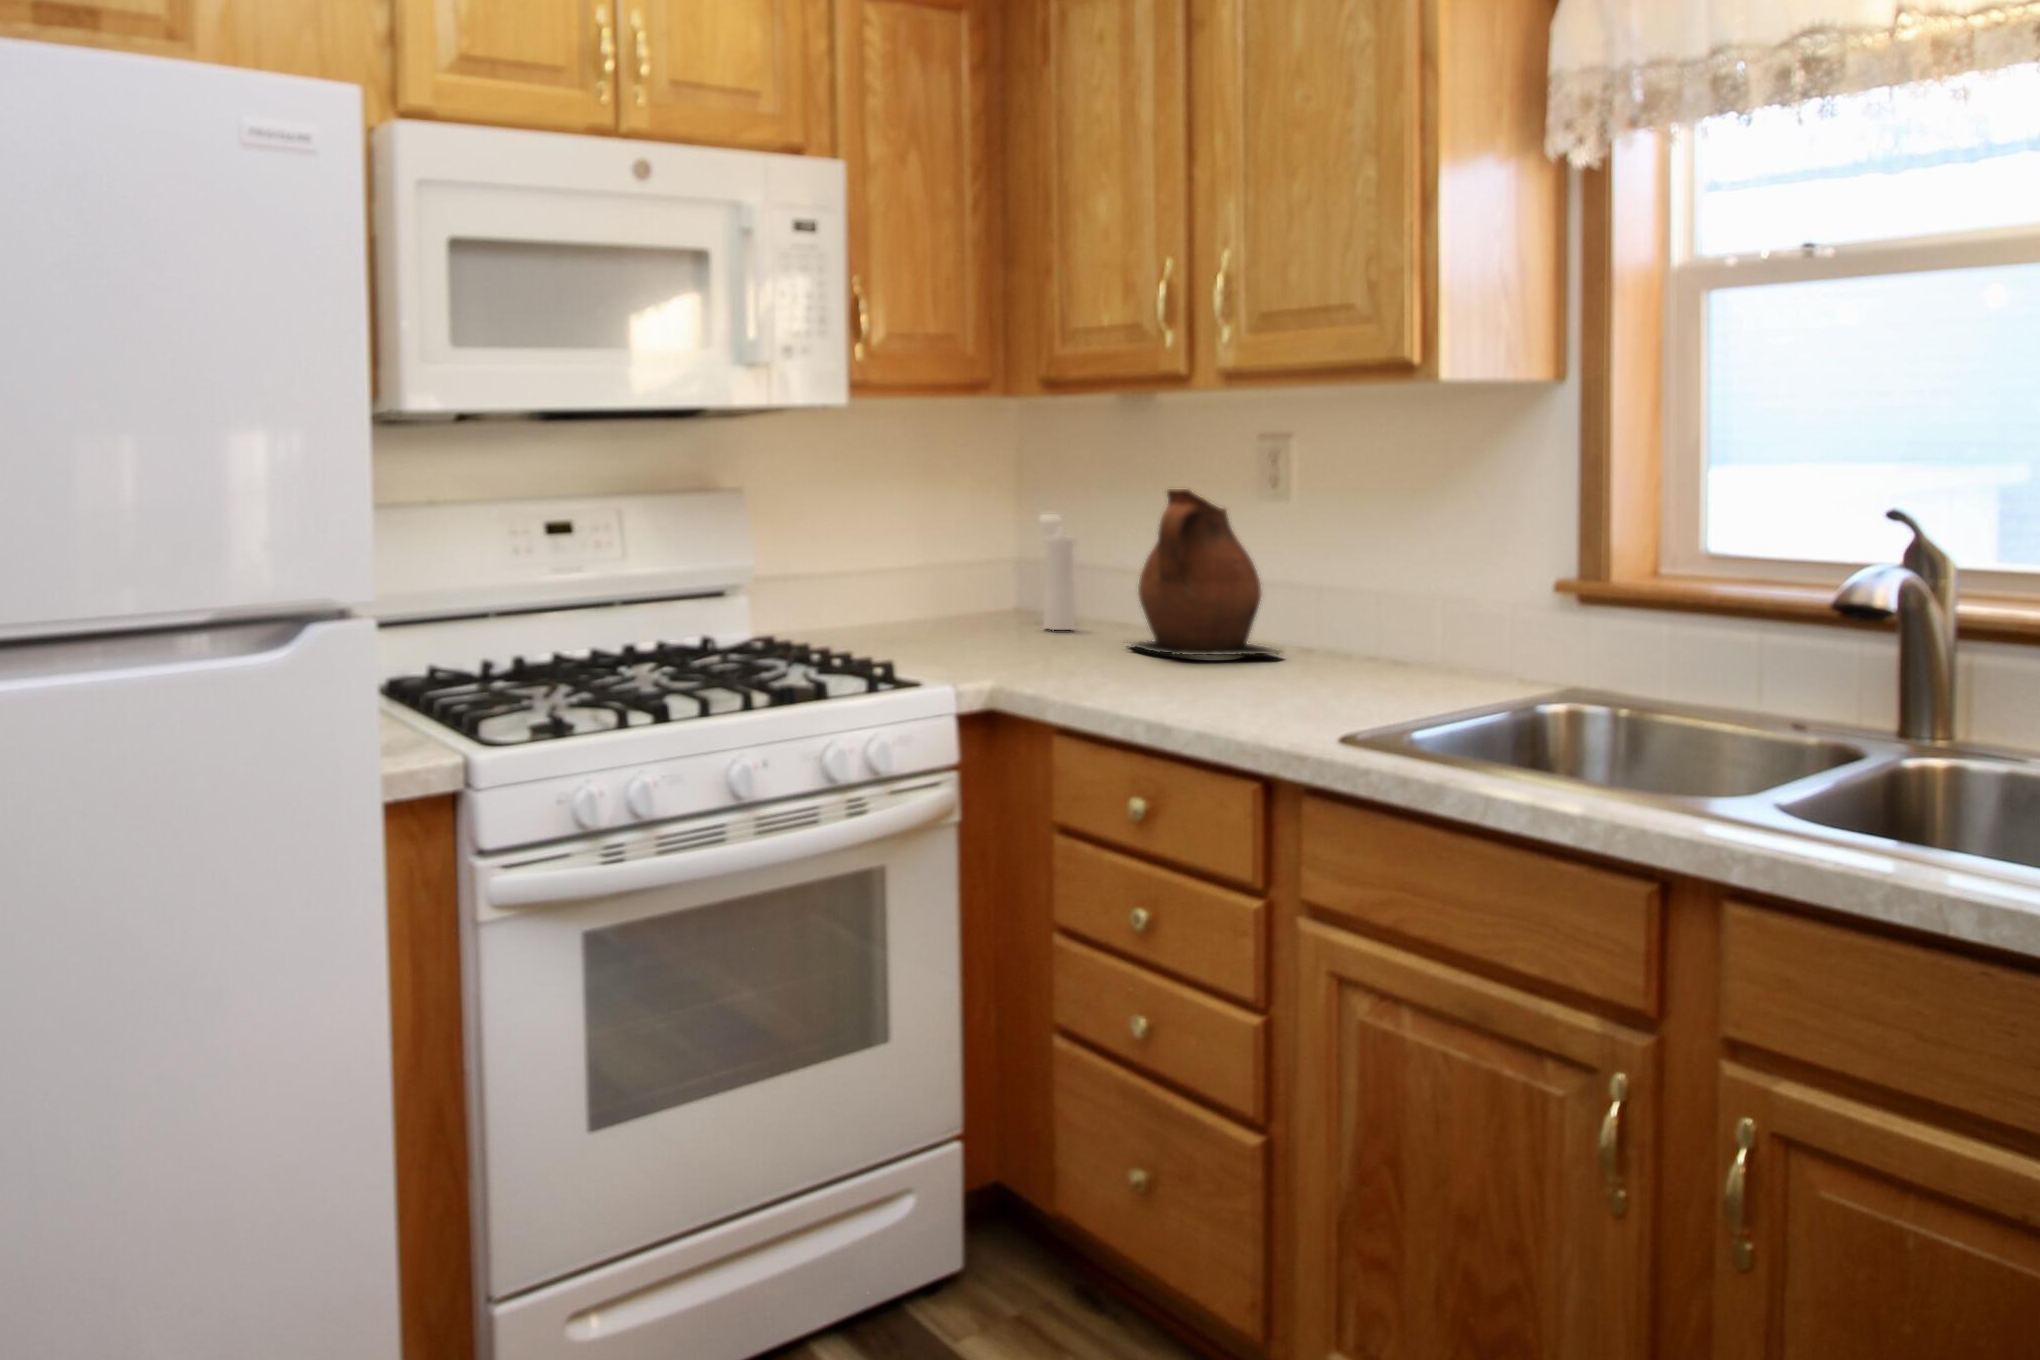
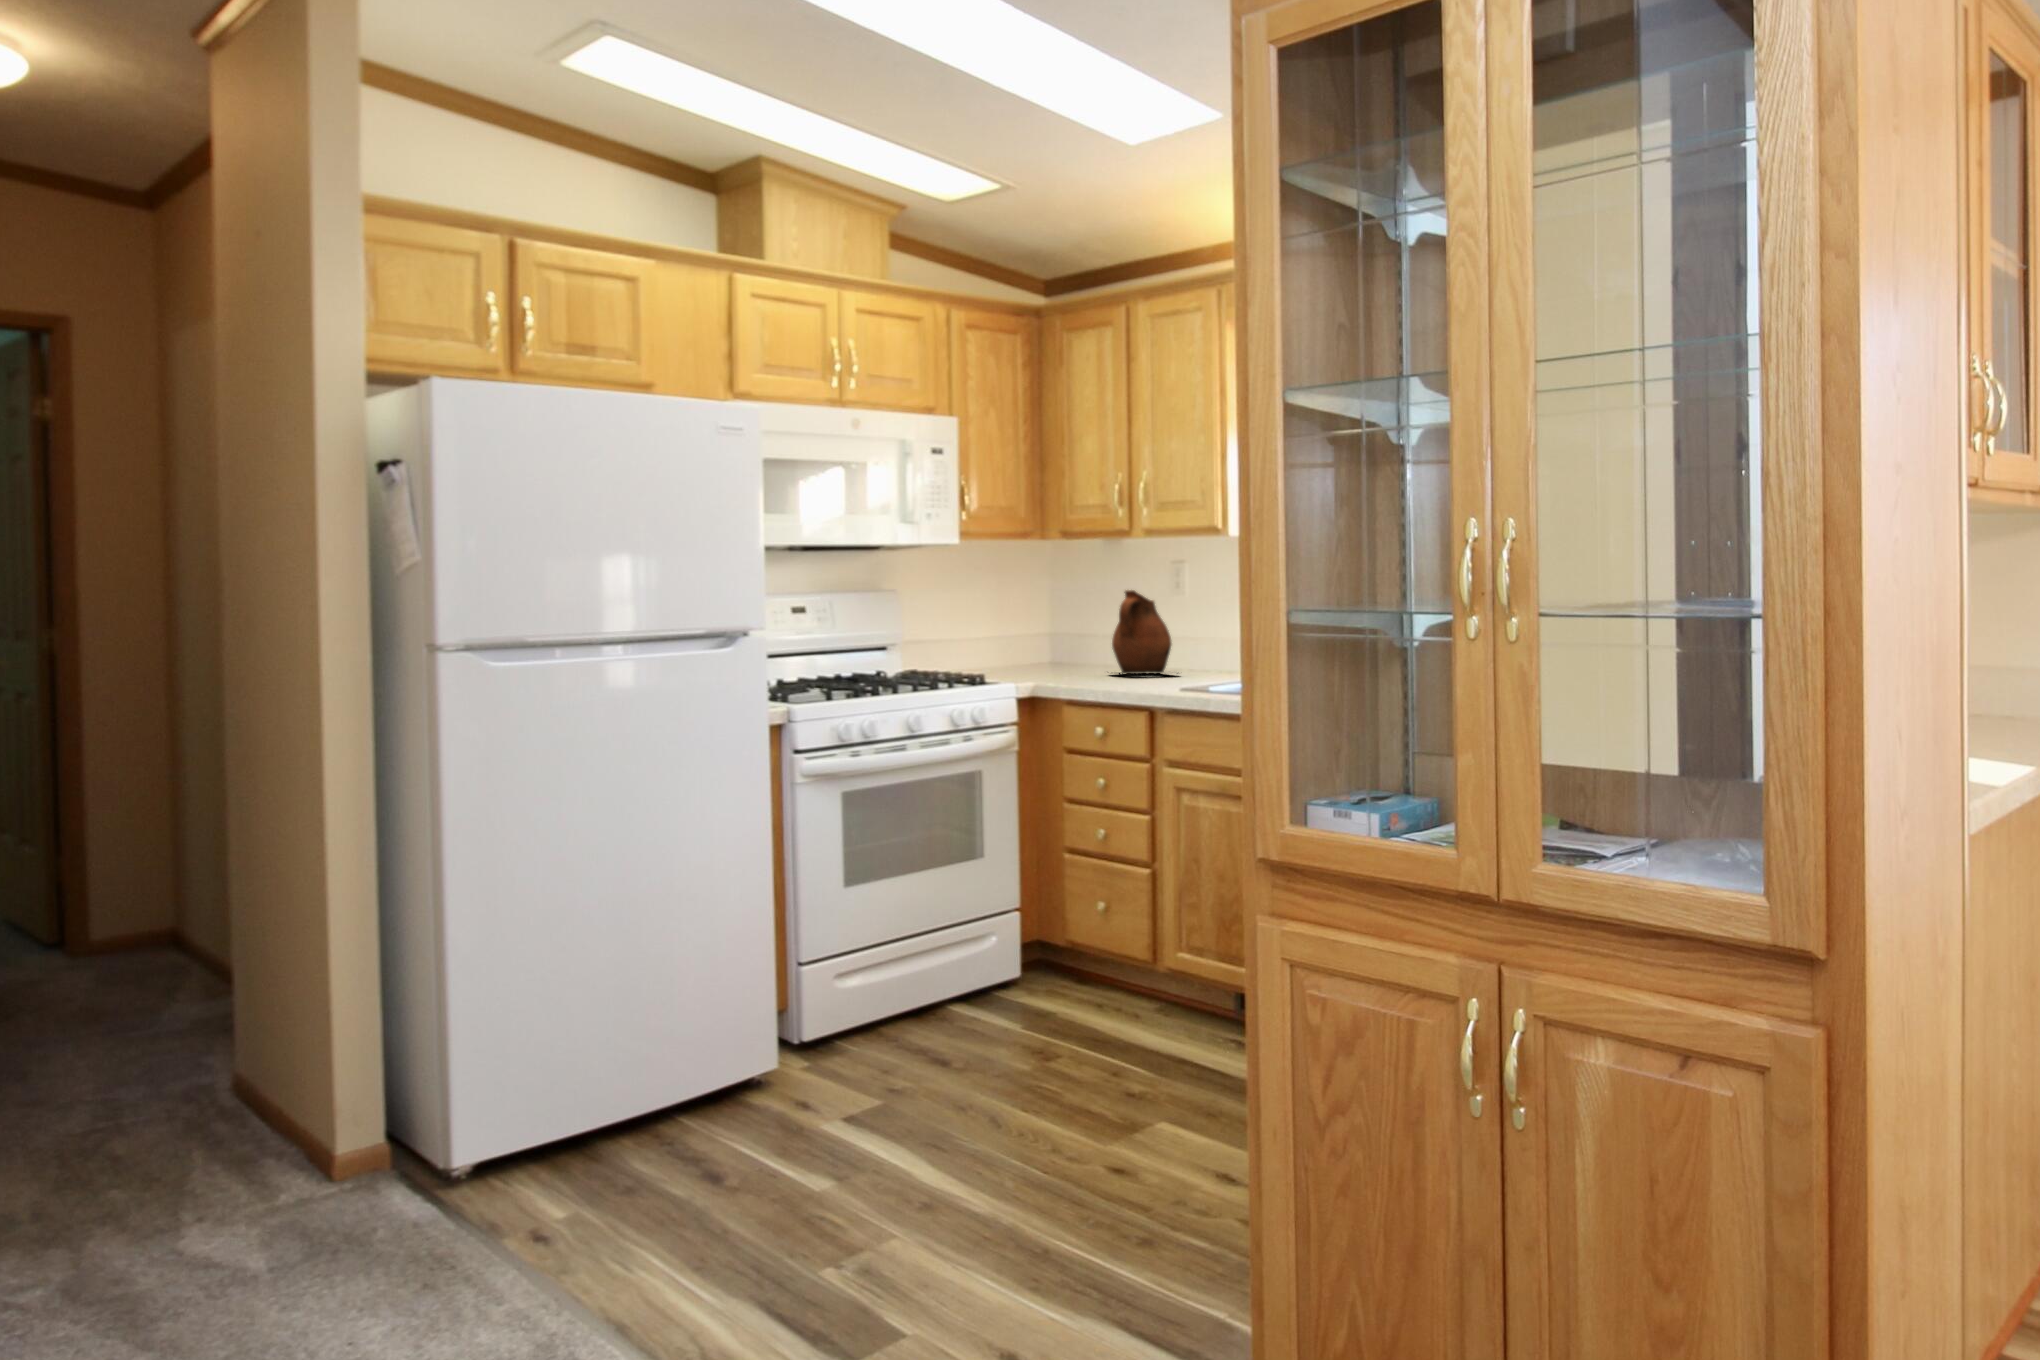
pepper mill: present [1040,514,1076,630] -> none [1065,608,1084,671]

